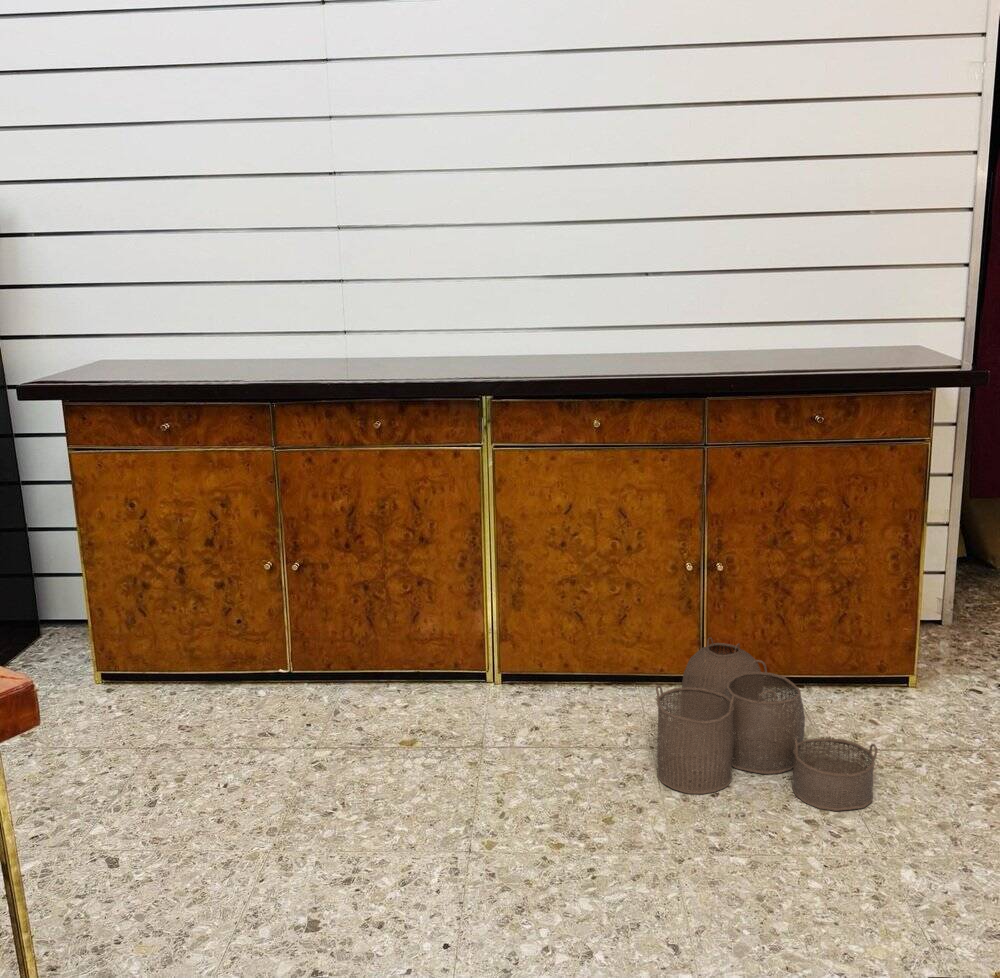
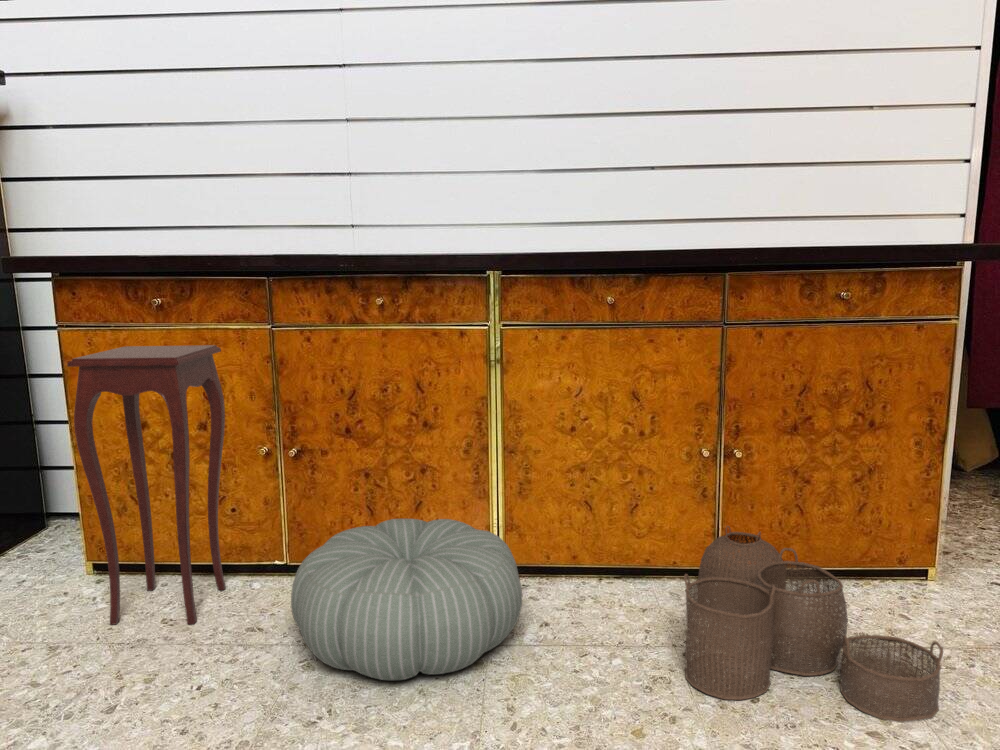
side table: none [89,467,233,731] -> present [67,345,226,625]
pouf: none [302,631,513,778] -> present [291,519,522,680]

